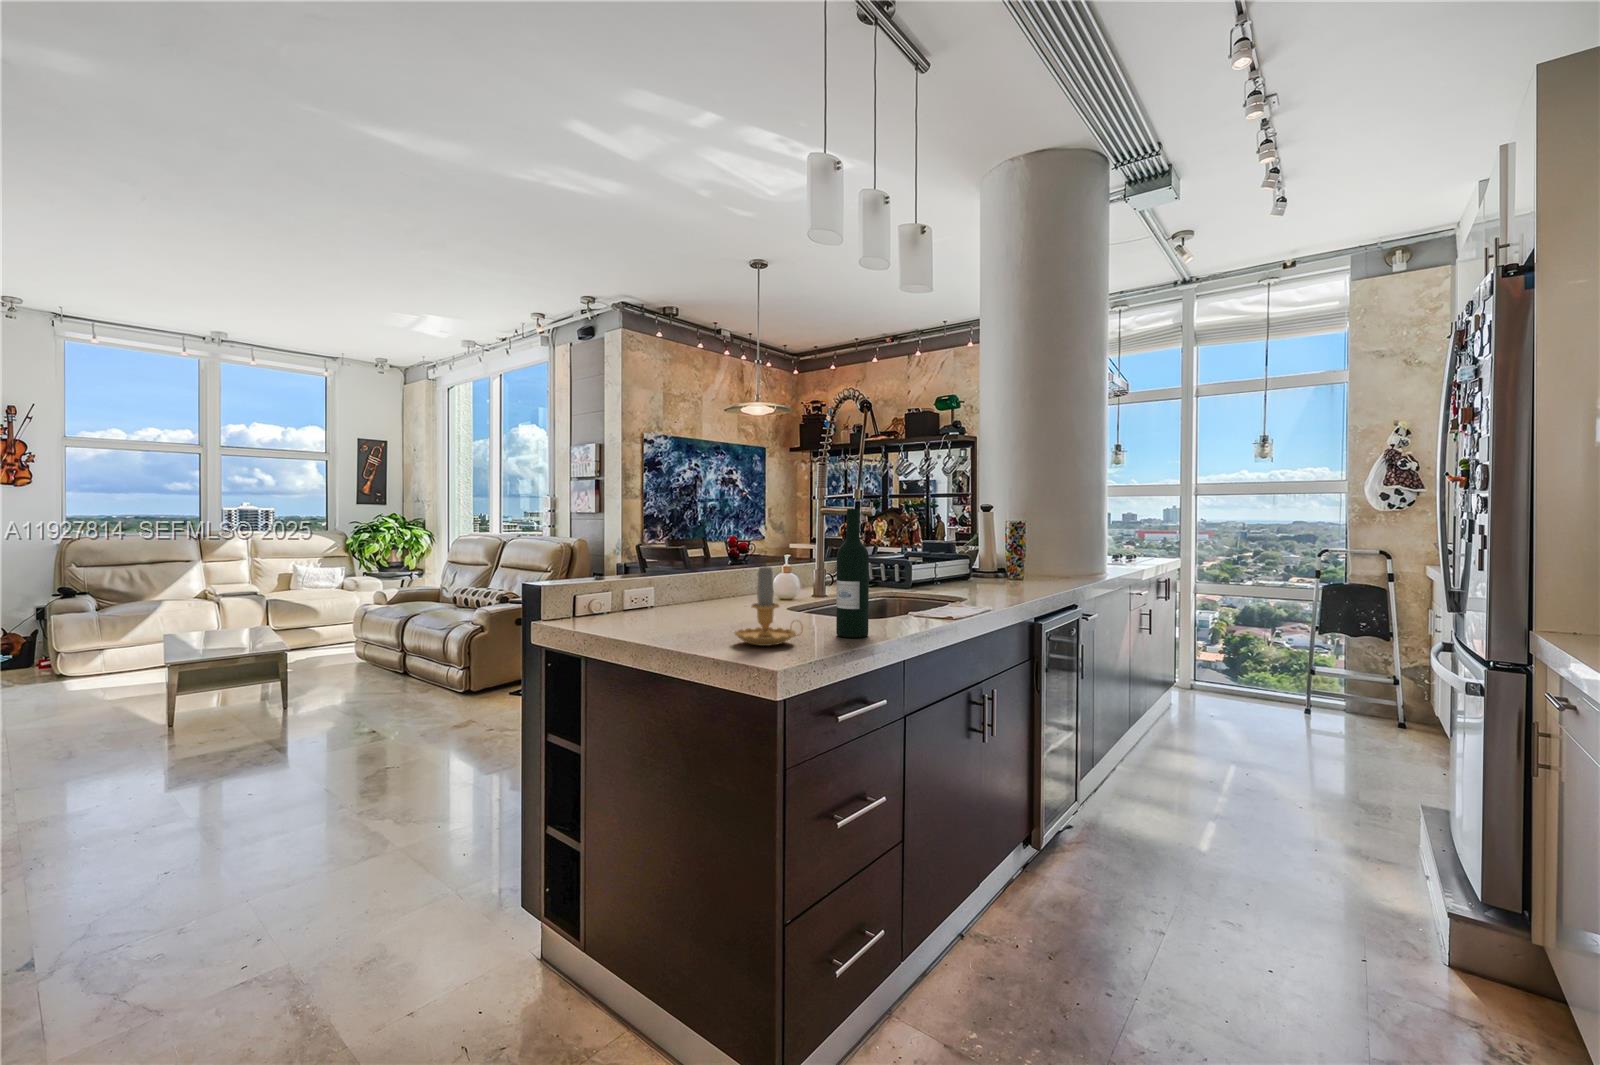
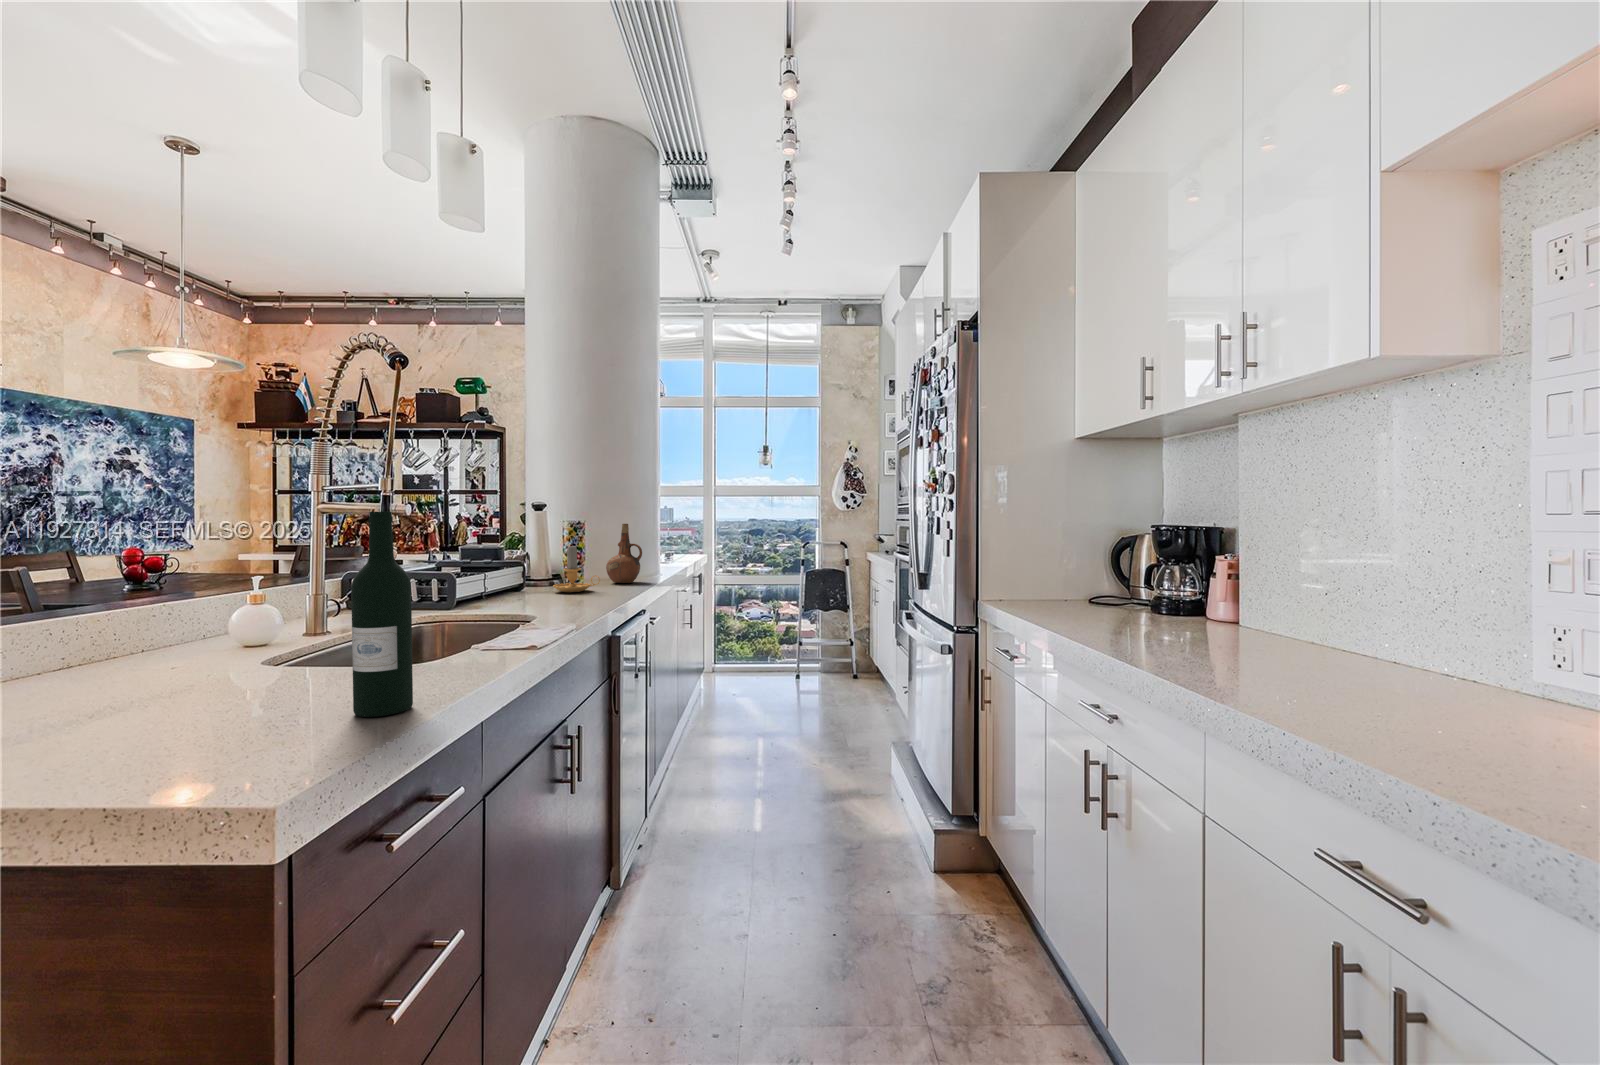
ceramic pitcher: none [1046,524,1082,580] -> present [606,524,642,583]
candle: present [735,567,803,646] -> present [553,546,600,592]

